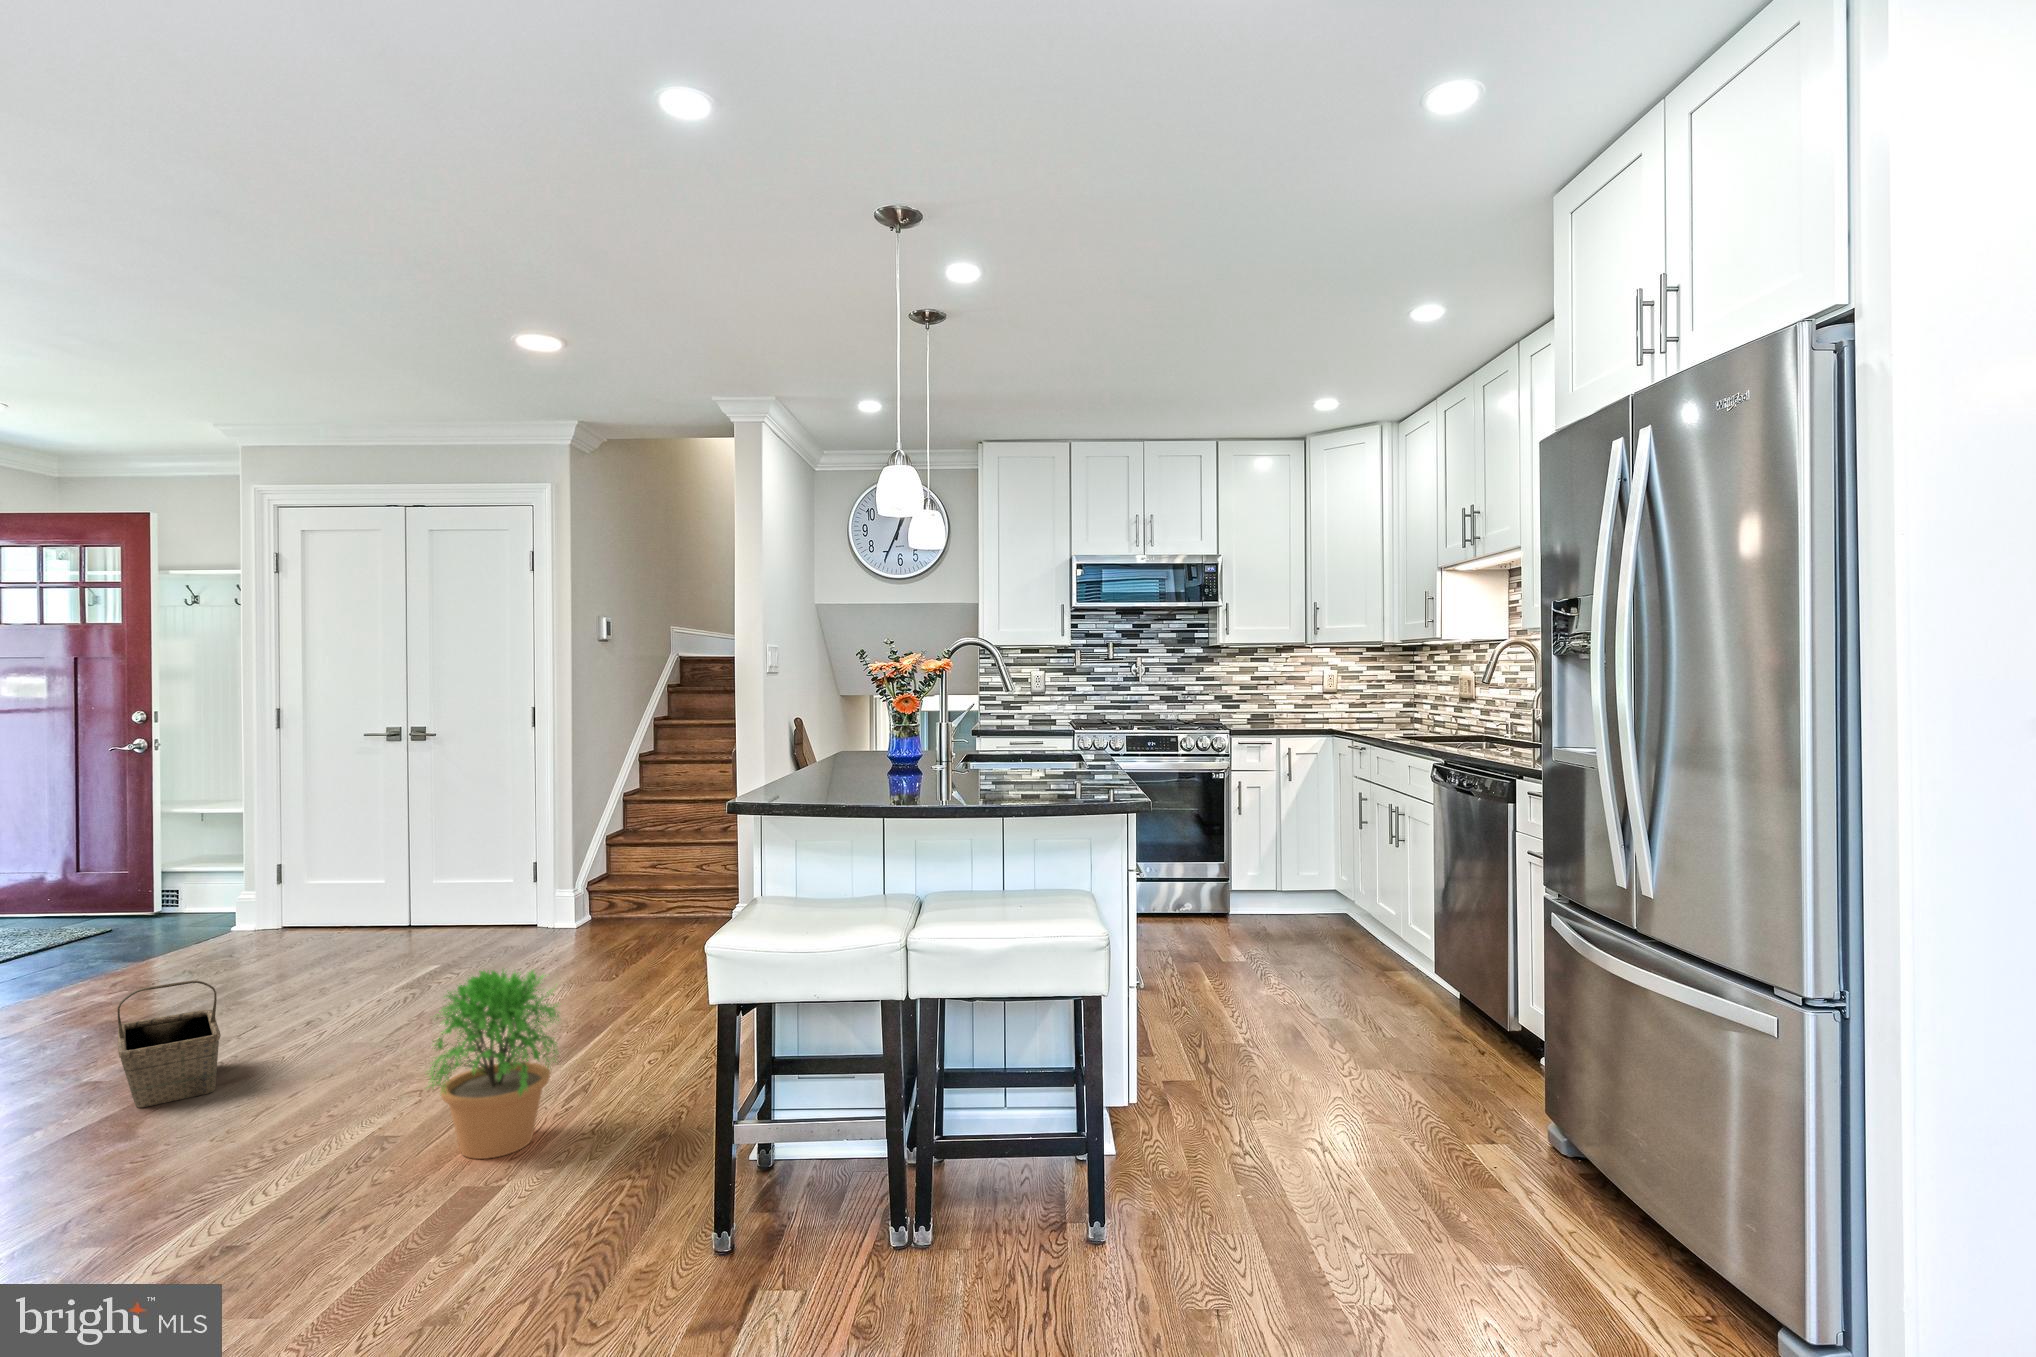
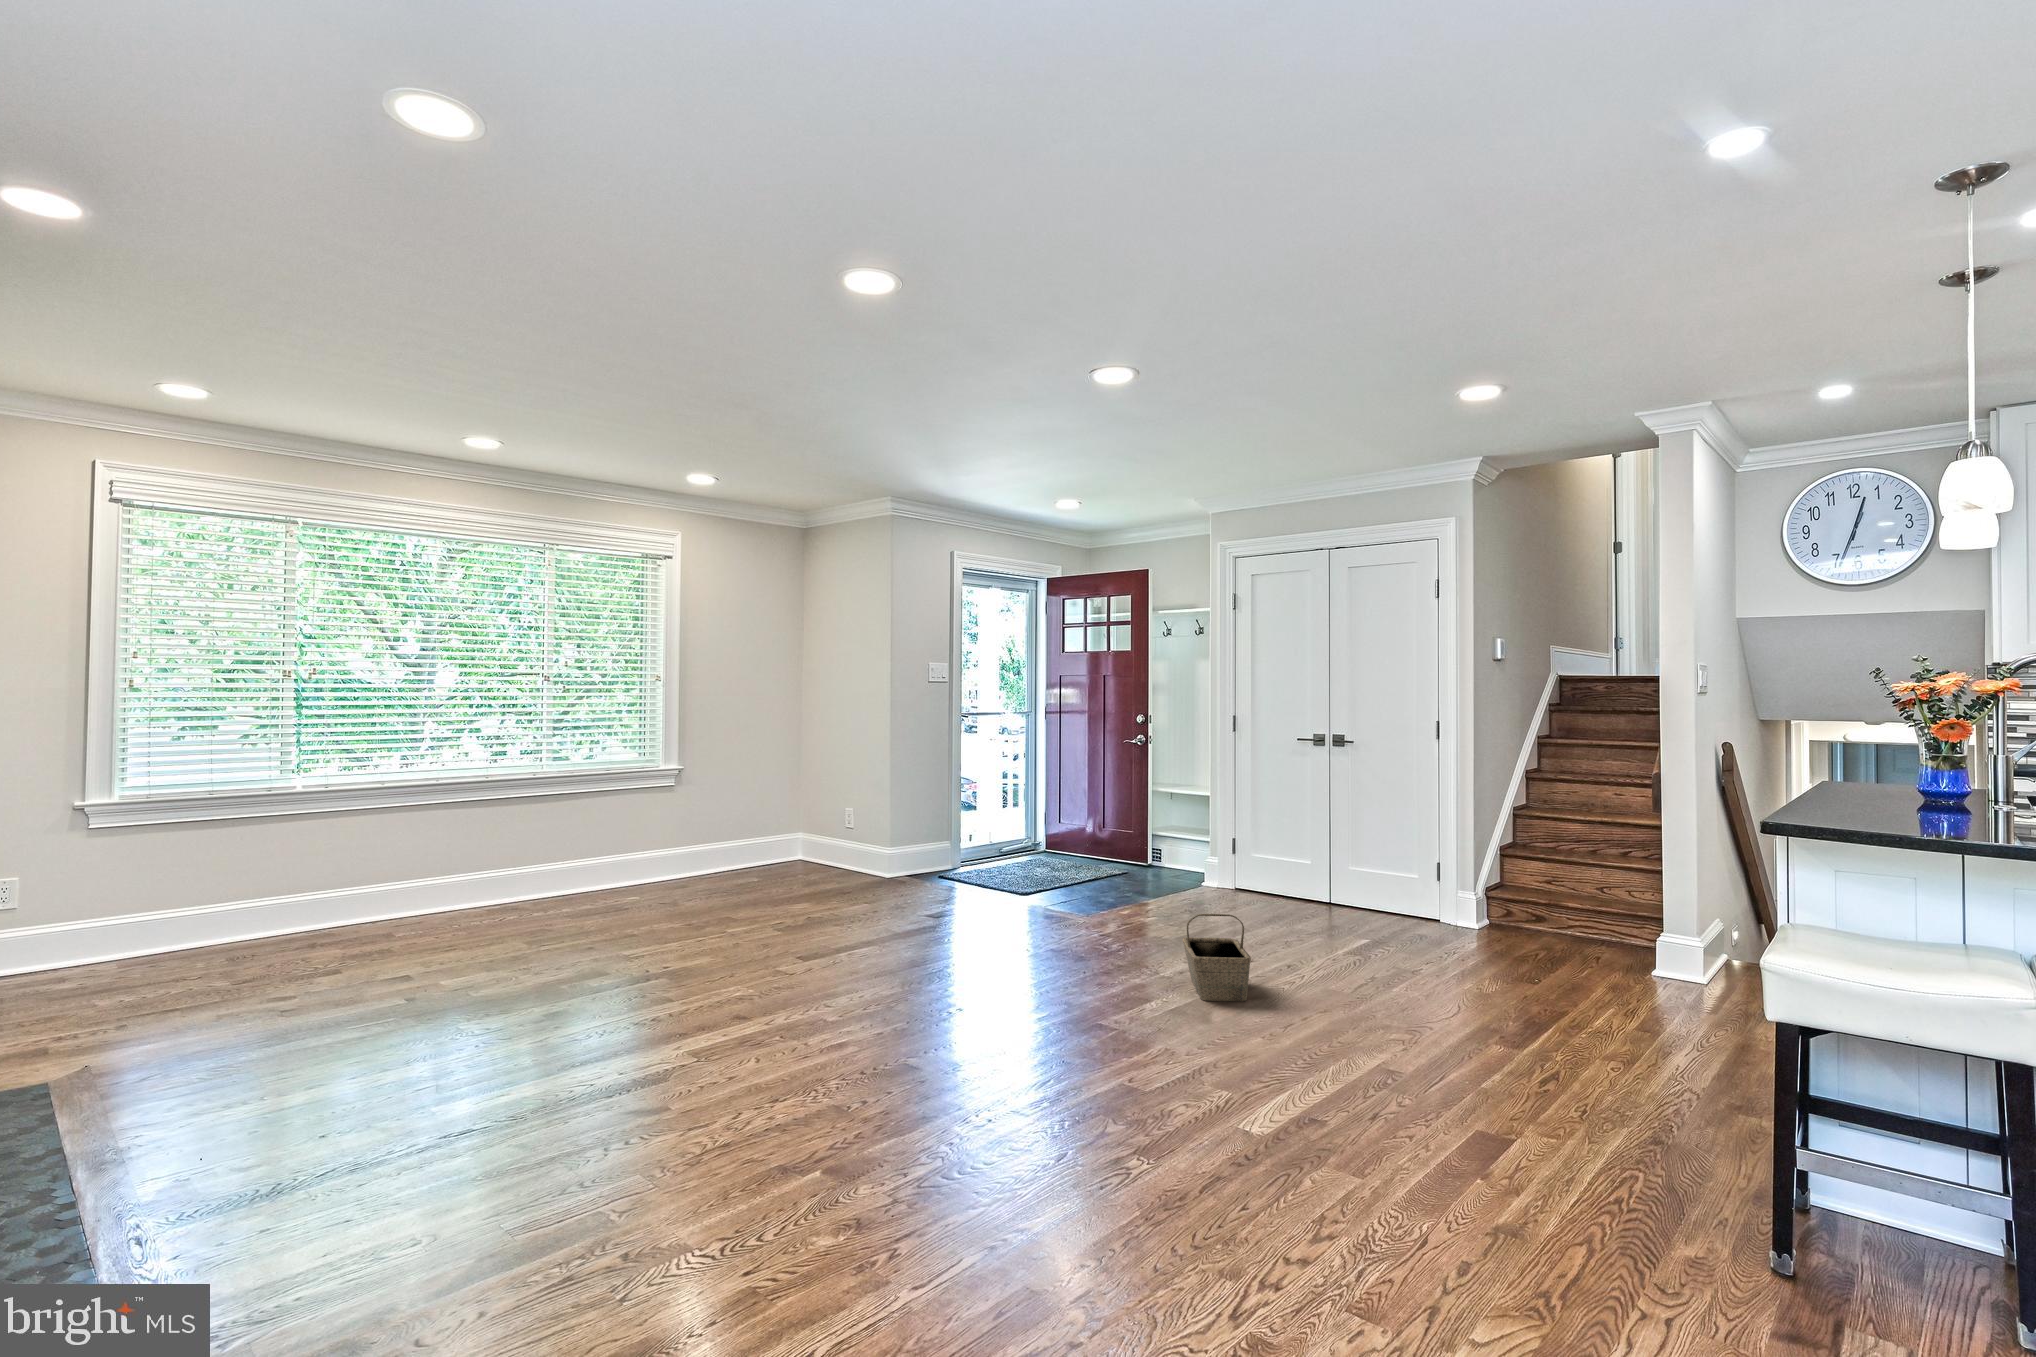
potted plant: present [429,970,559,1159] -> none [1429,943,1556,1113]

